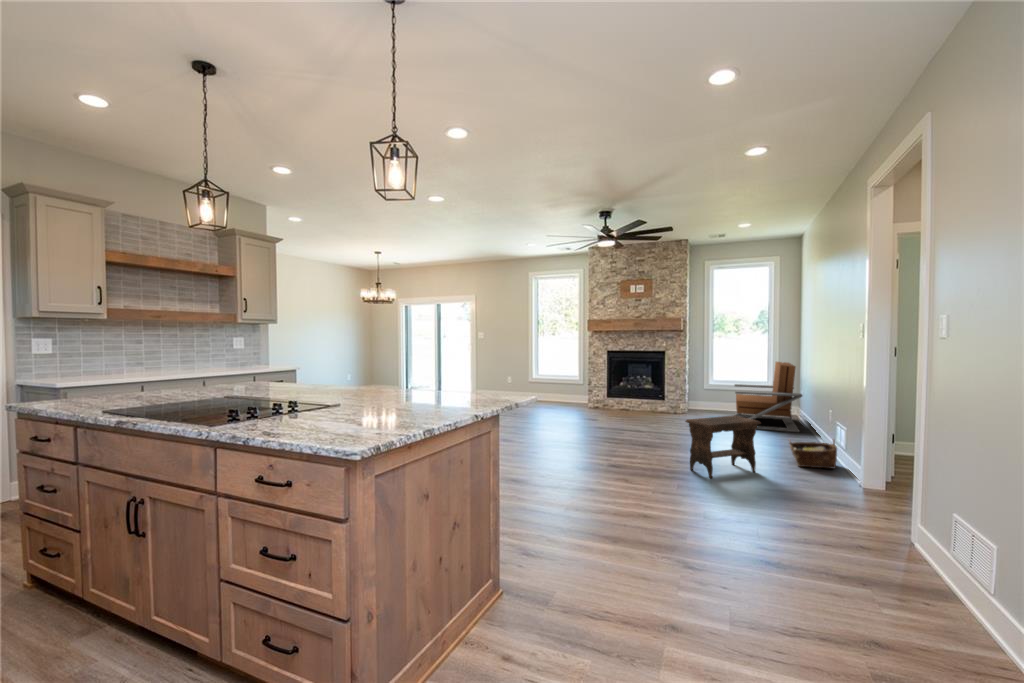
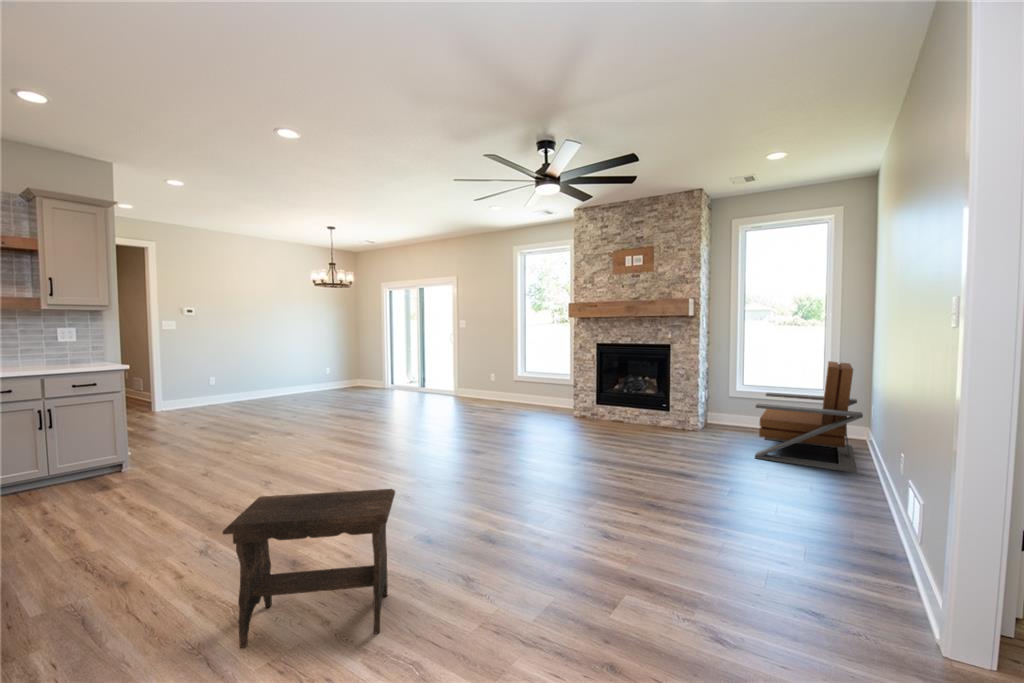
footstool: present [685,415,761,478] -> present [223,489,395,648]
woven basket: present [789,440,837,469] -> none [810,496,901,563]

